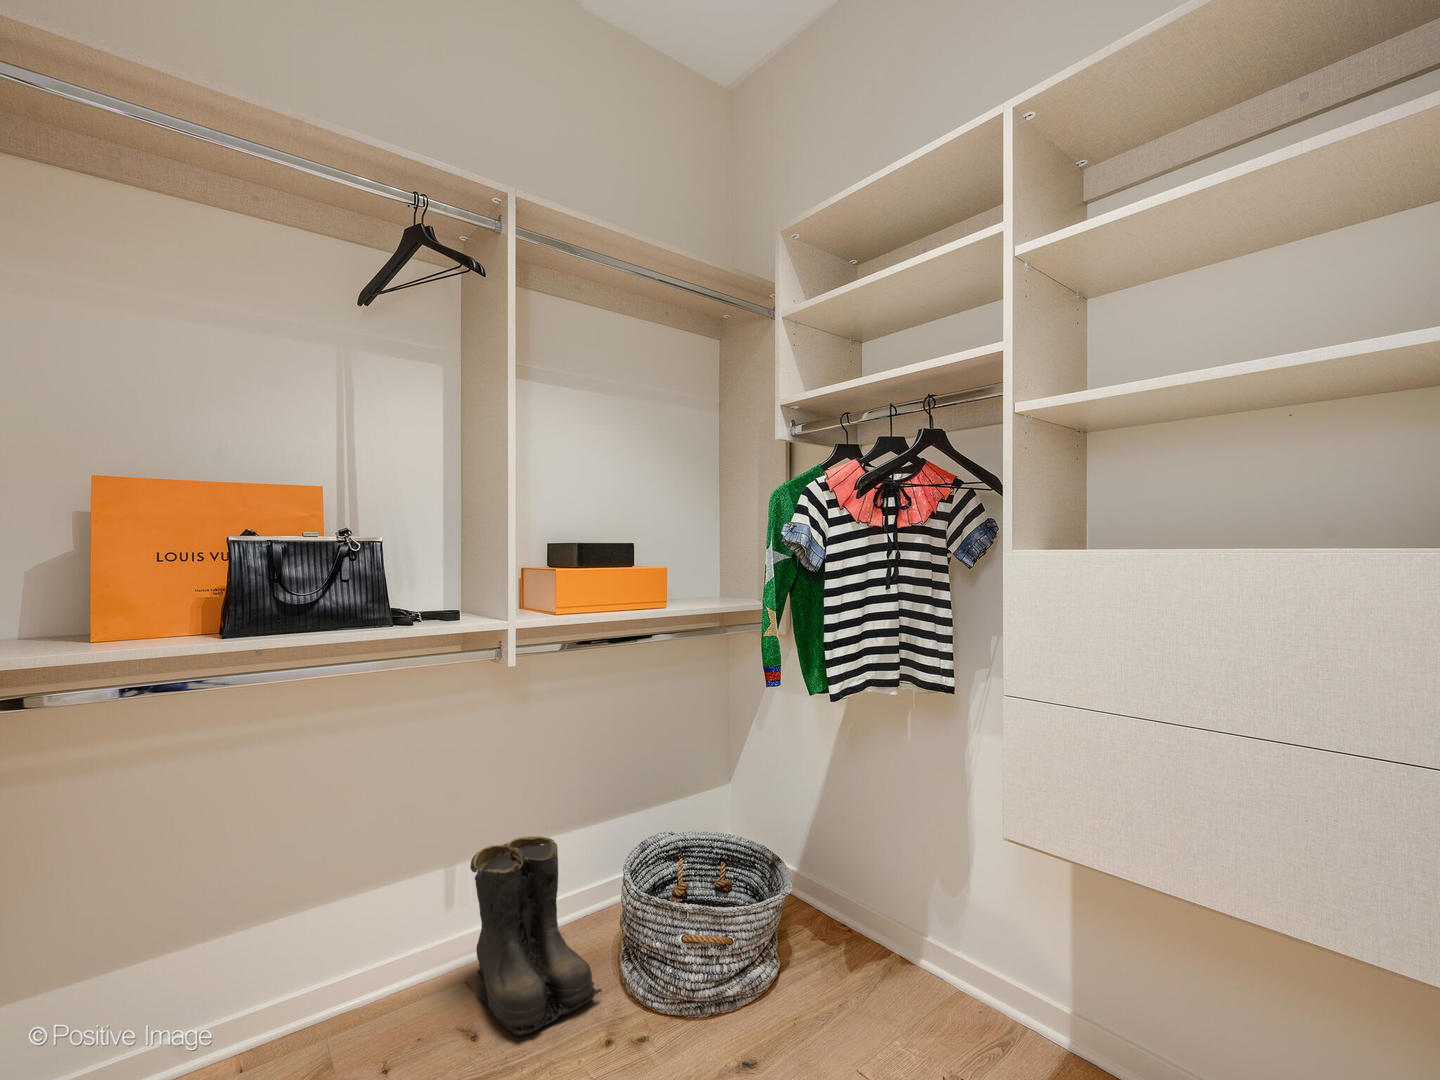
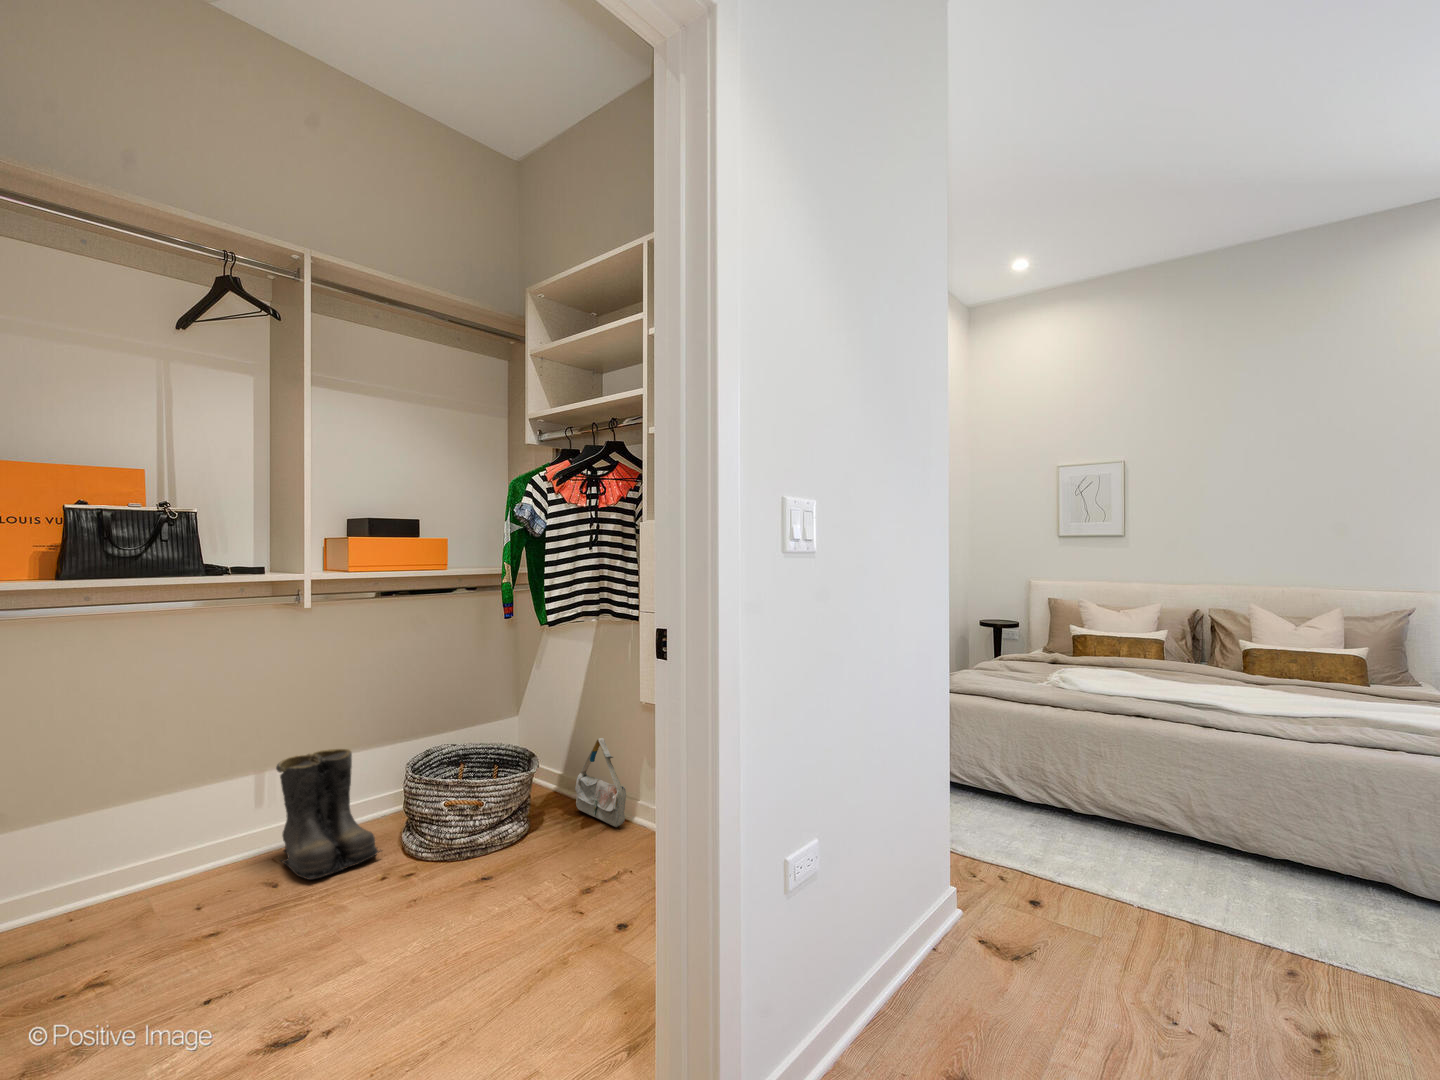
bag: none [832,844,915,976] -> present [575,738,626,827]

